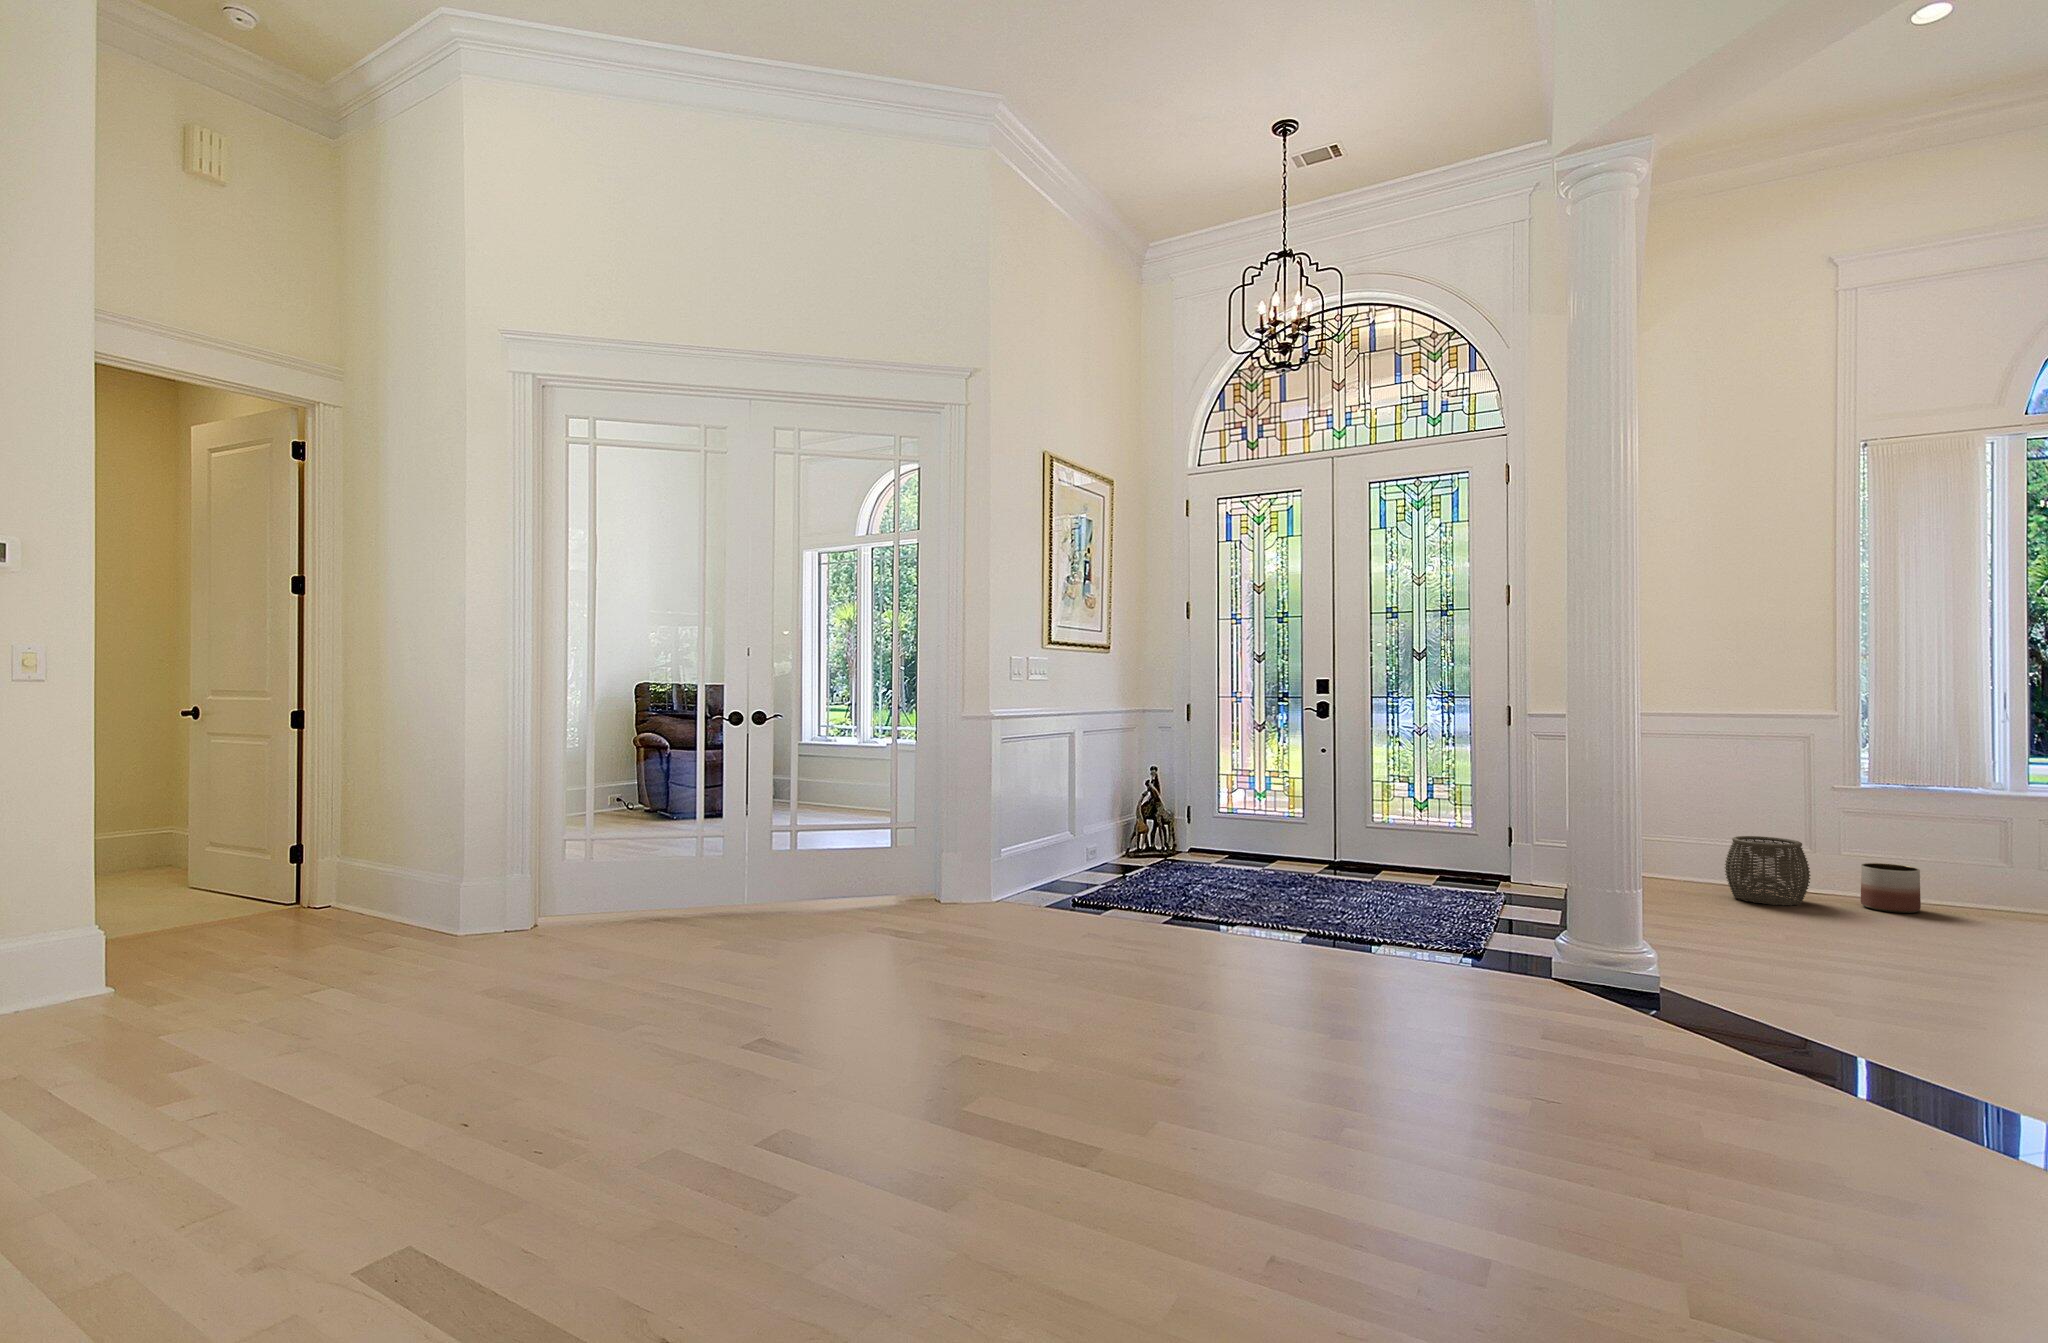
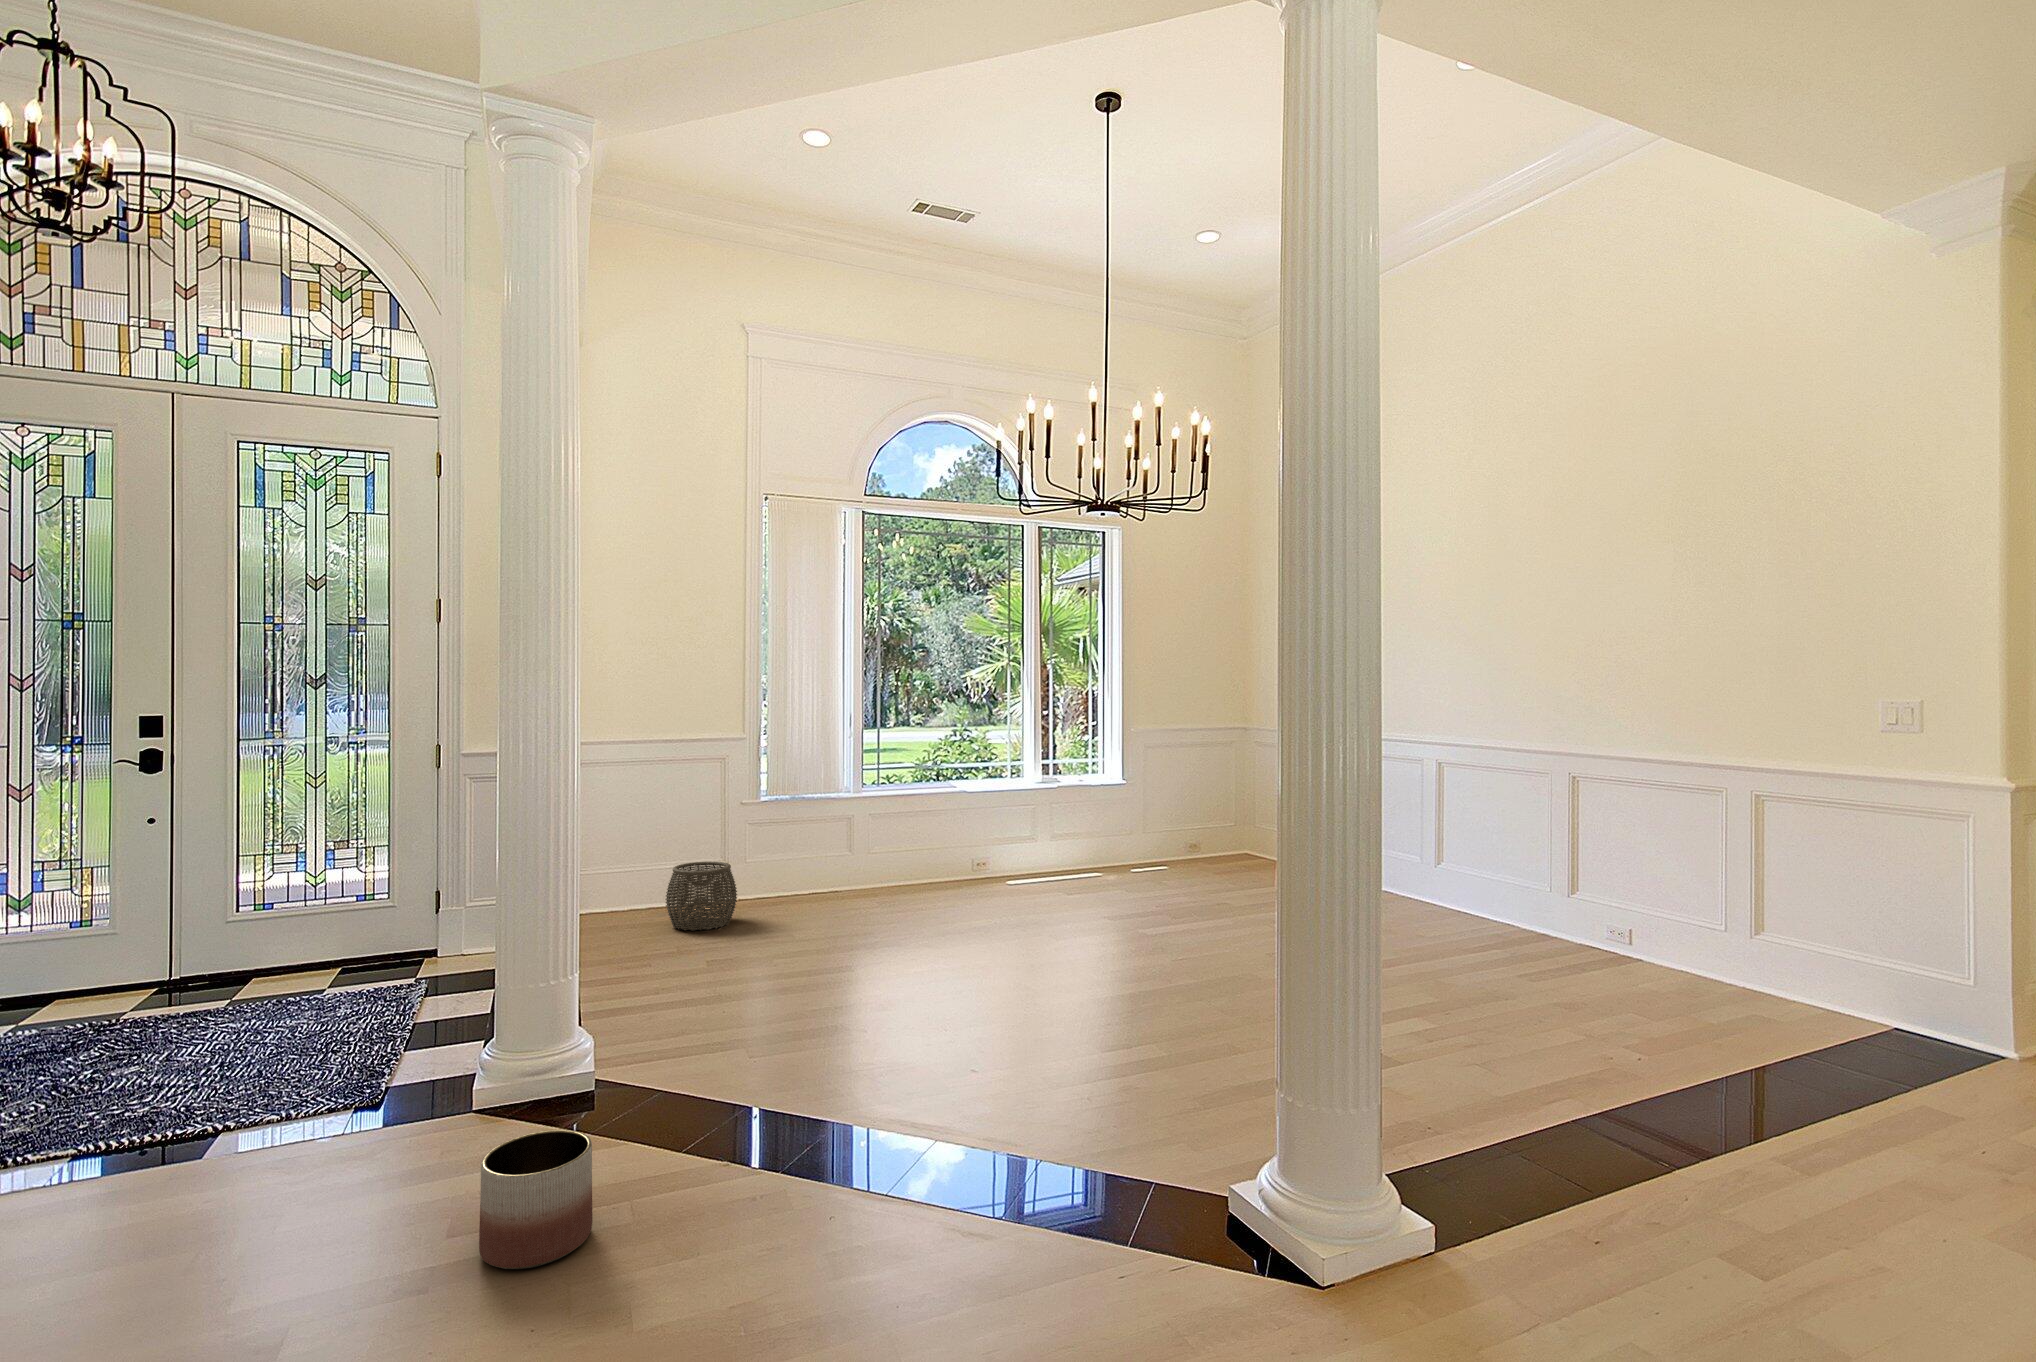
planter: present [1861,863,1921,913] -> present [479,1130,592,1269]

